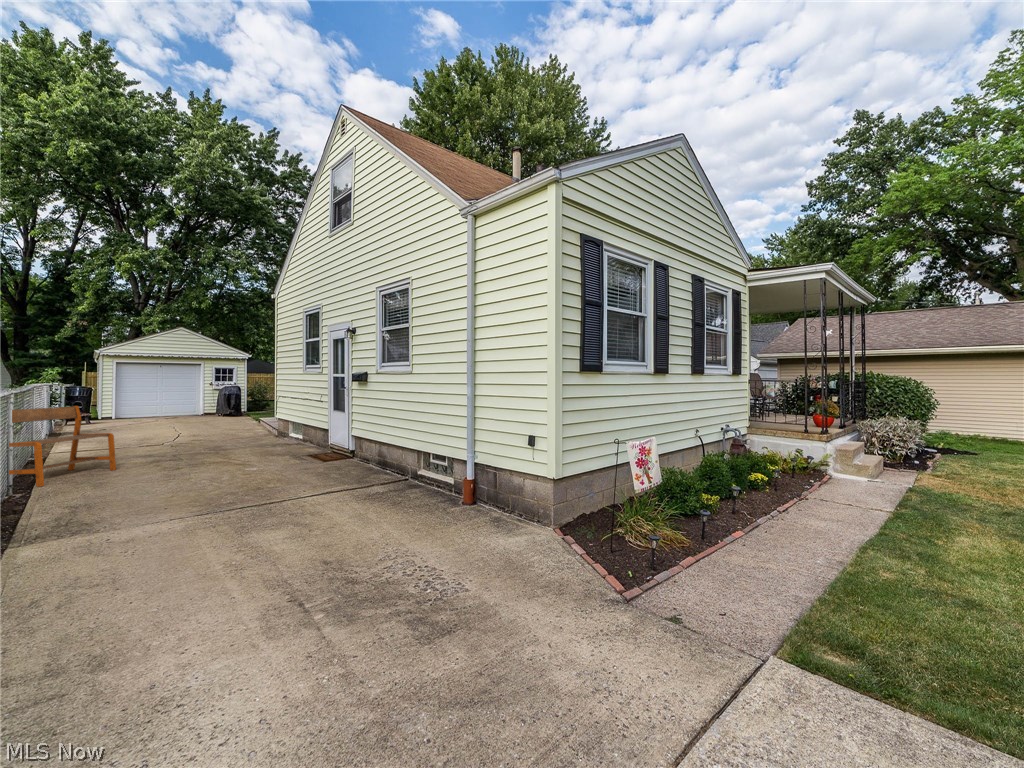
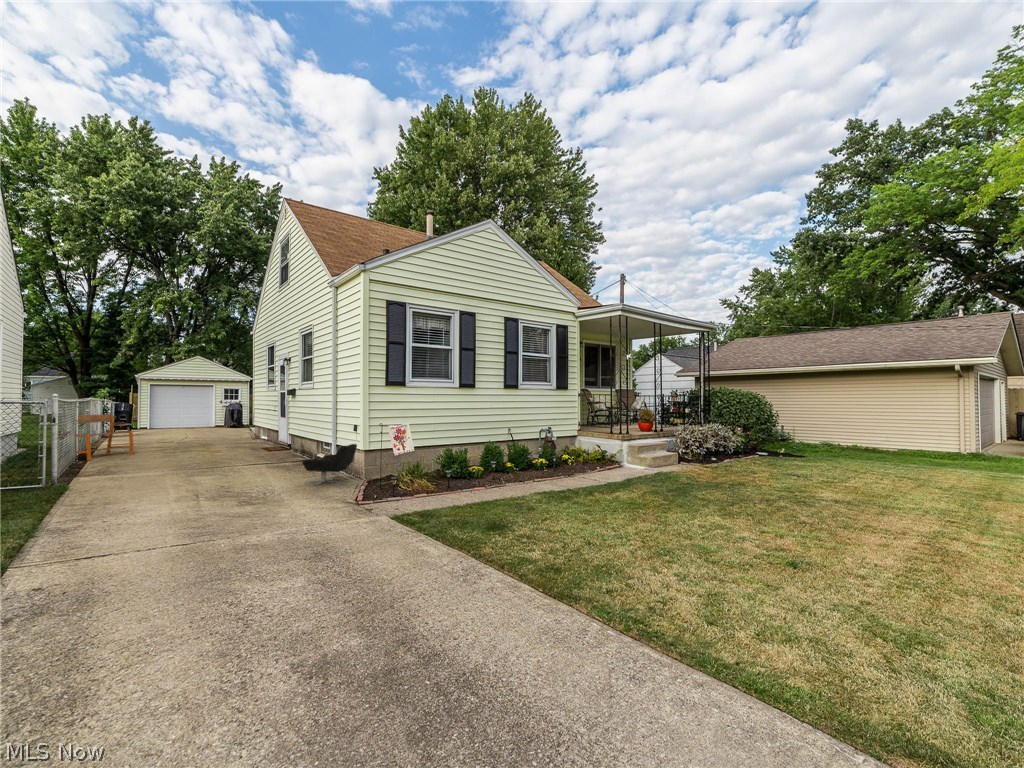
lounge chair: none [489,470,580,554] -> present [302,444,357,486]

